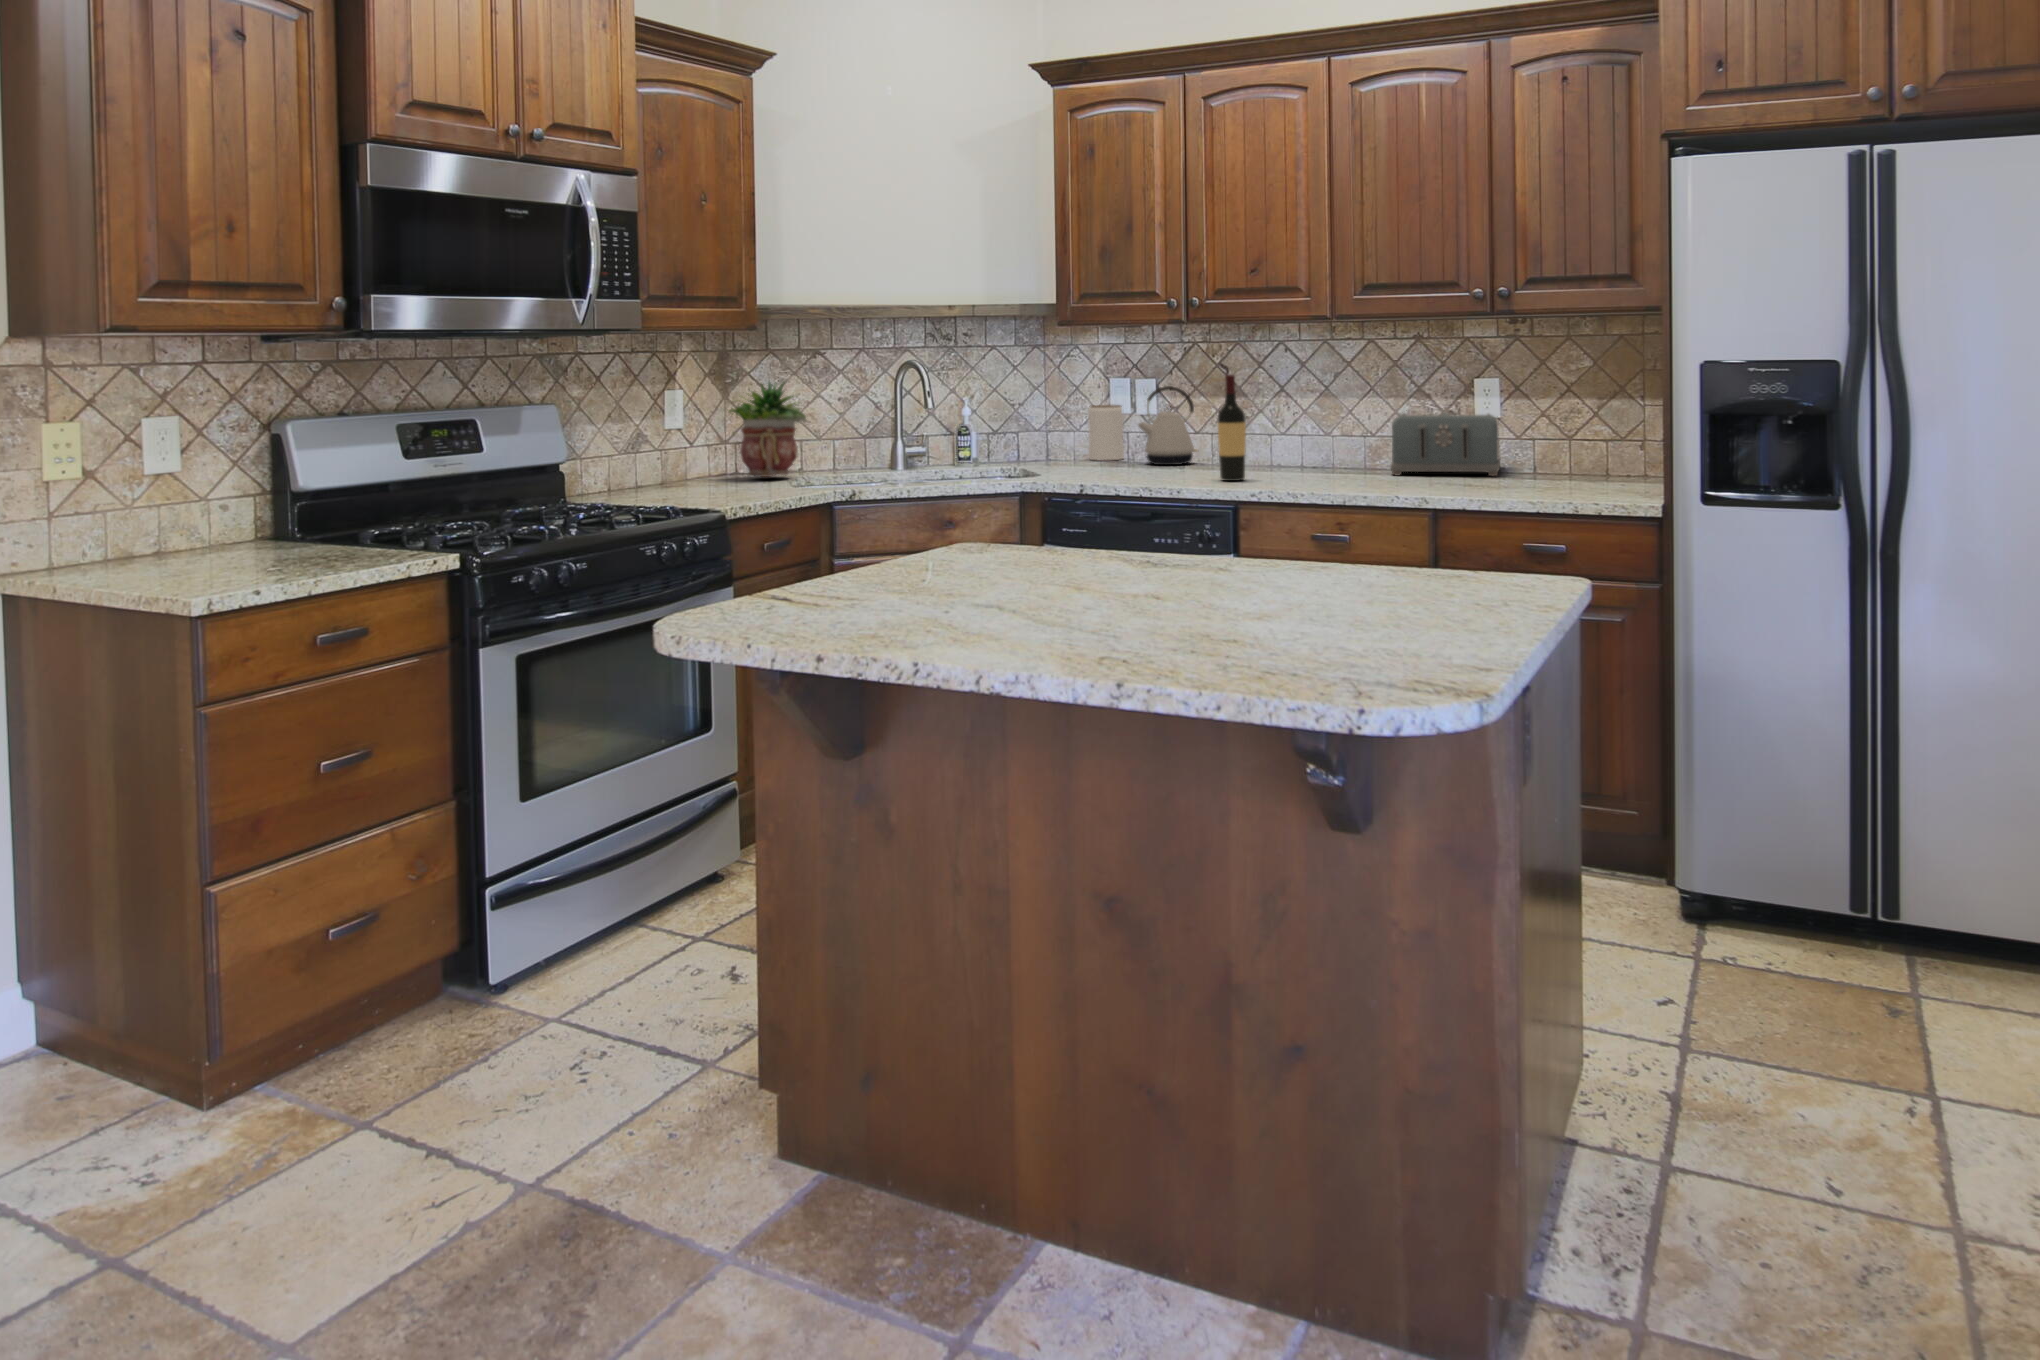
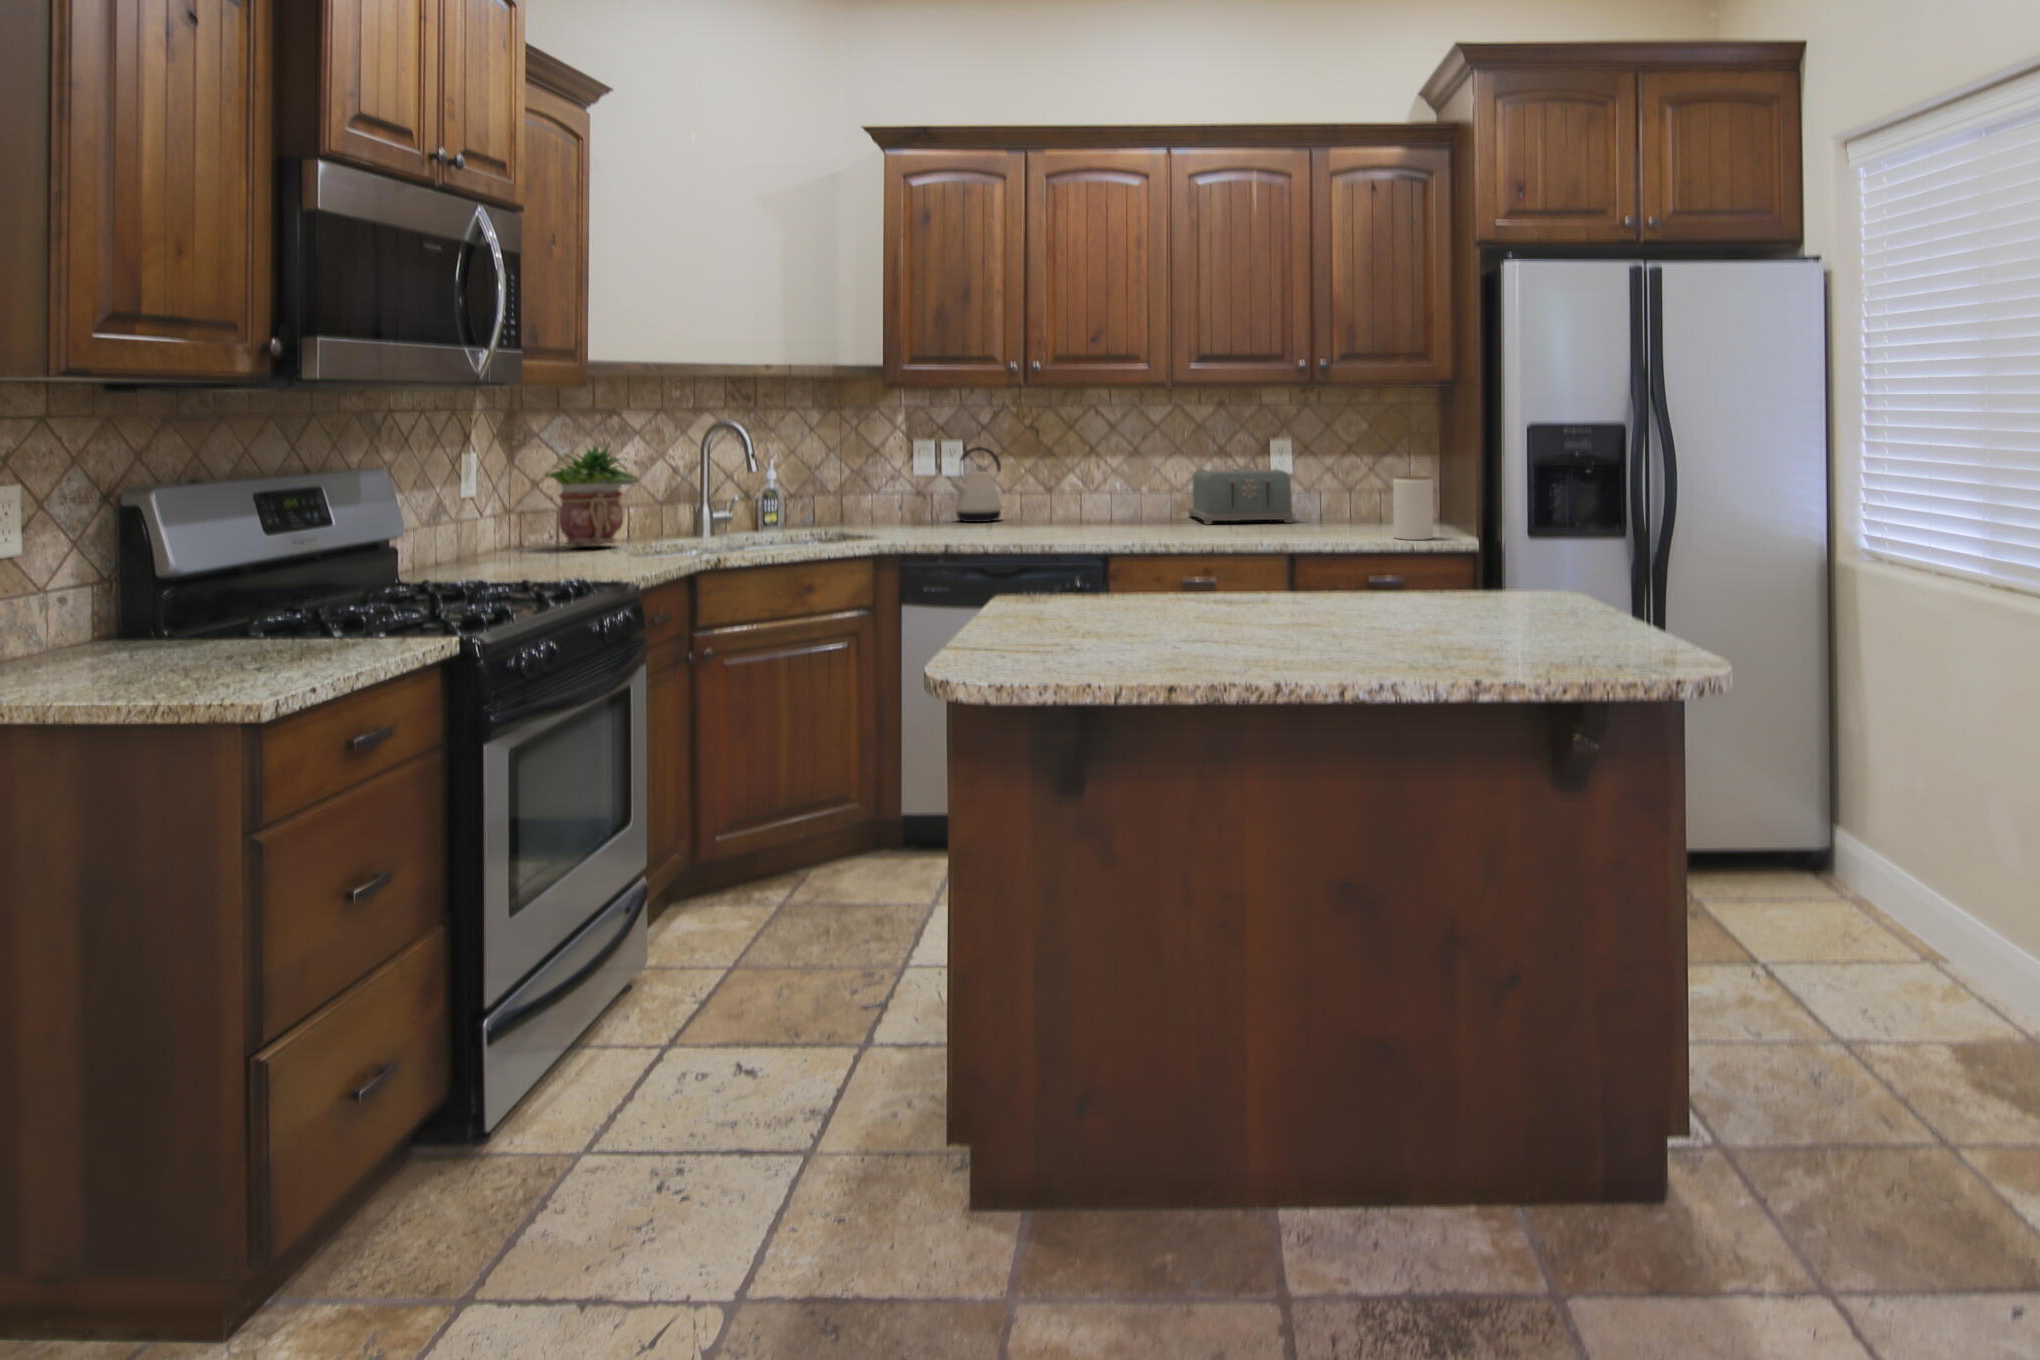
wine bottle: present [1217,375,1246,481] -> none [1067,435,1093,534]
jar: present [1088,405,1124,461] -> present [1393,476,1434,540]

